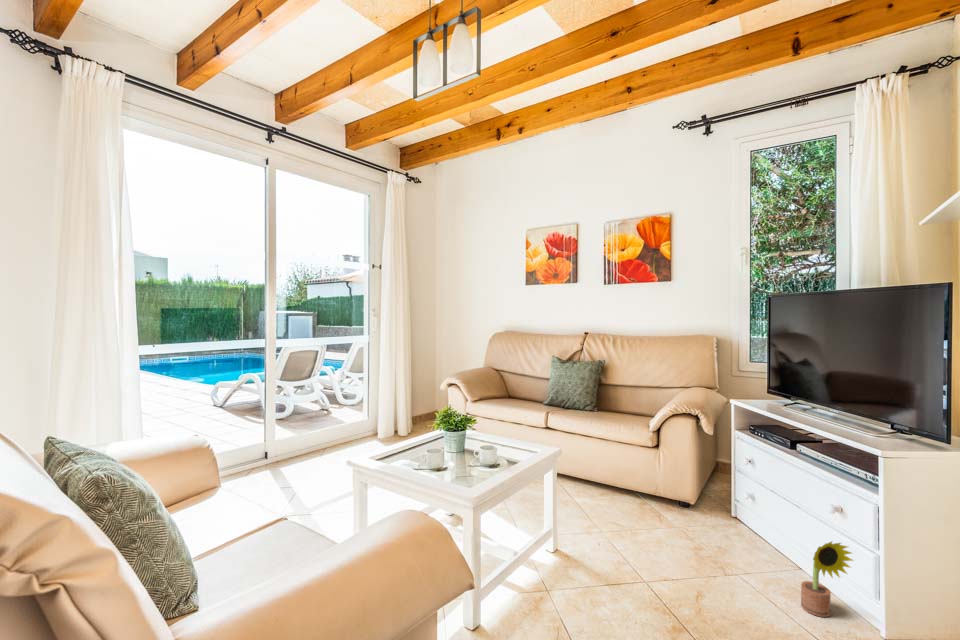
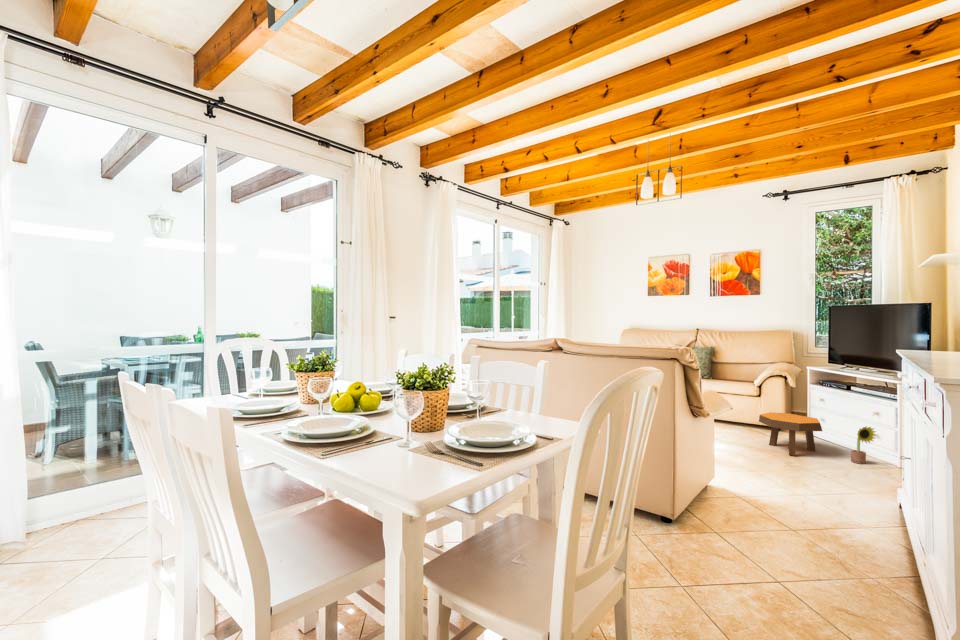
footstool: none [640,486,748,589] -> present [759,412,822,456]

